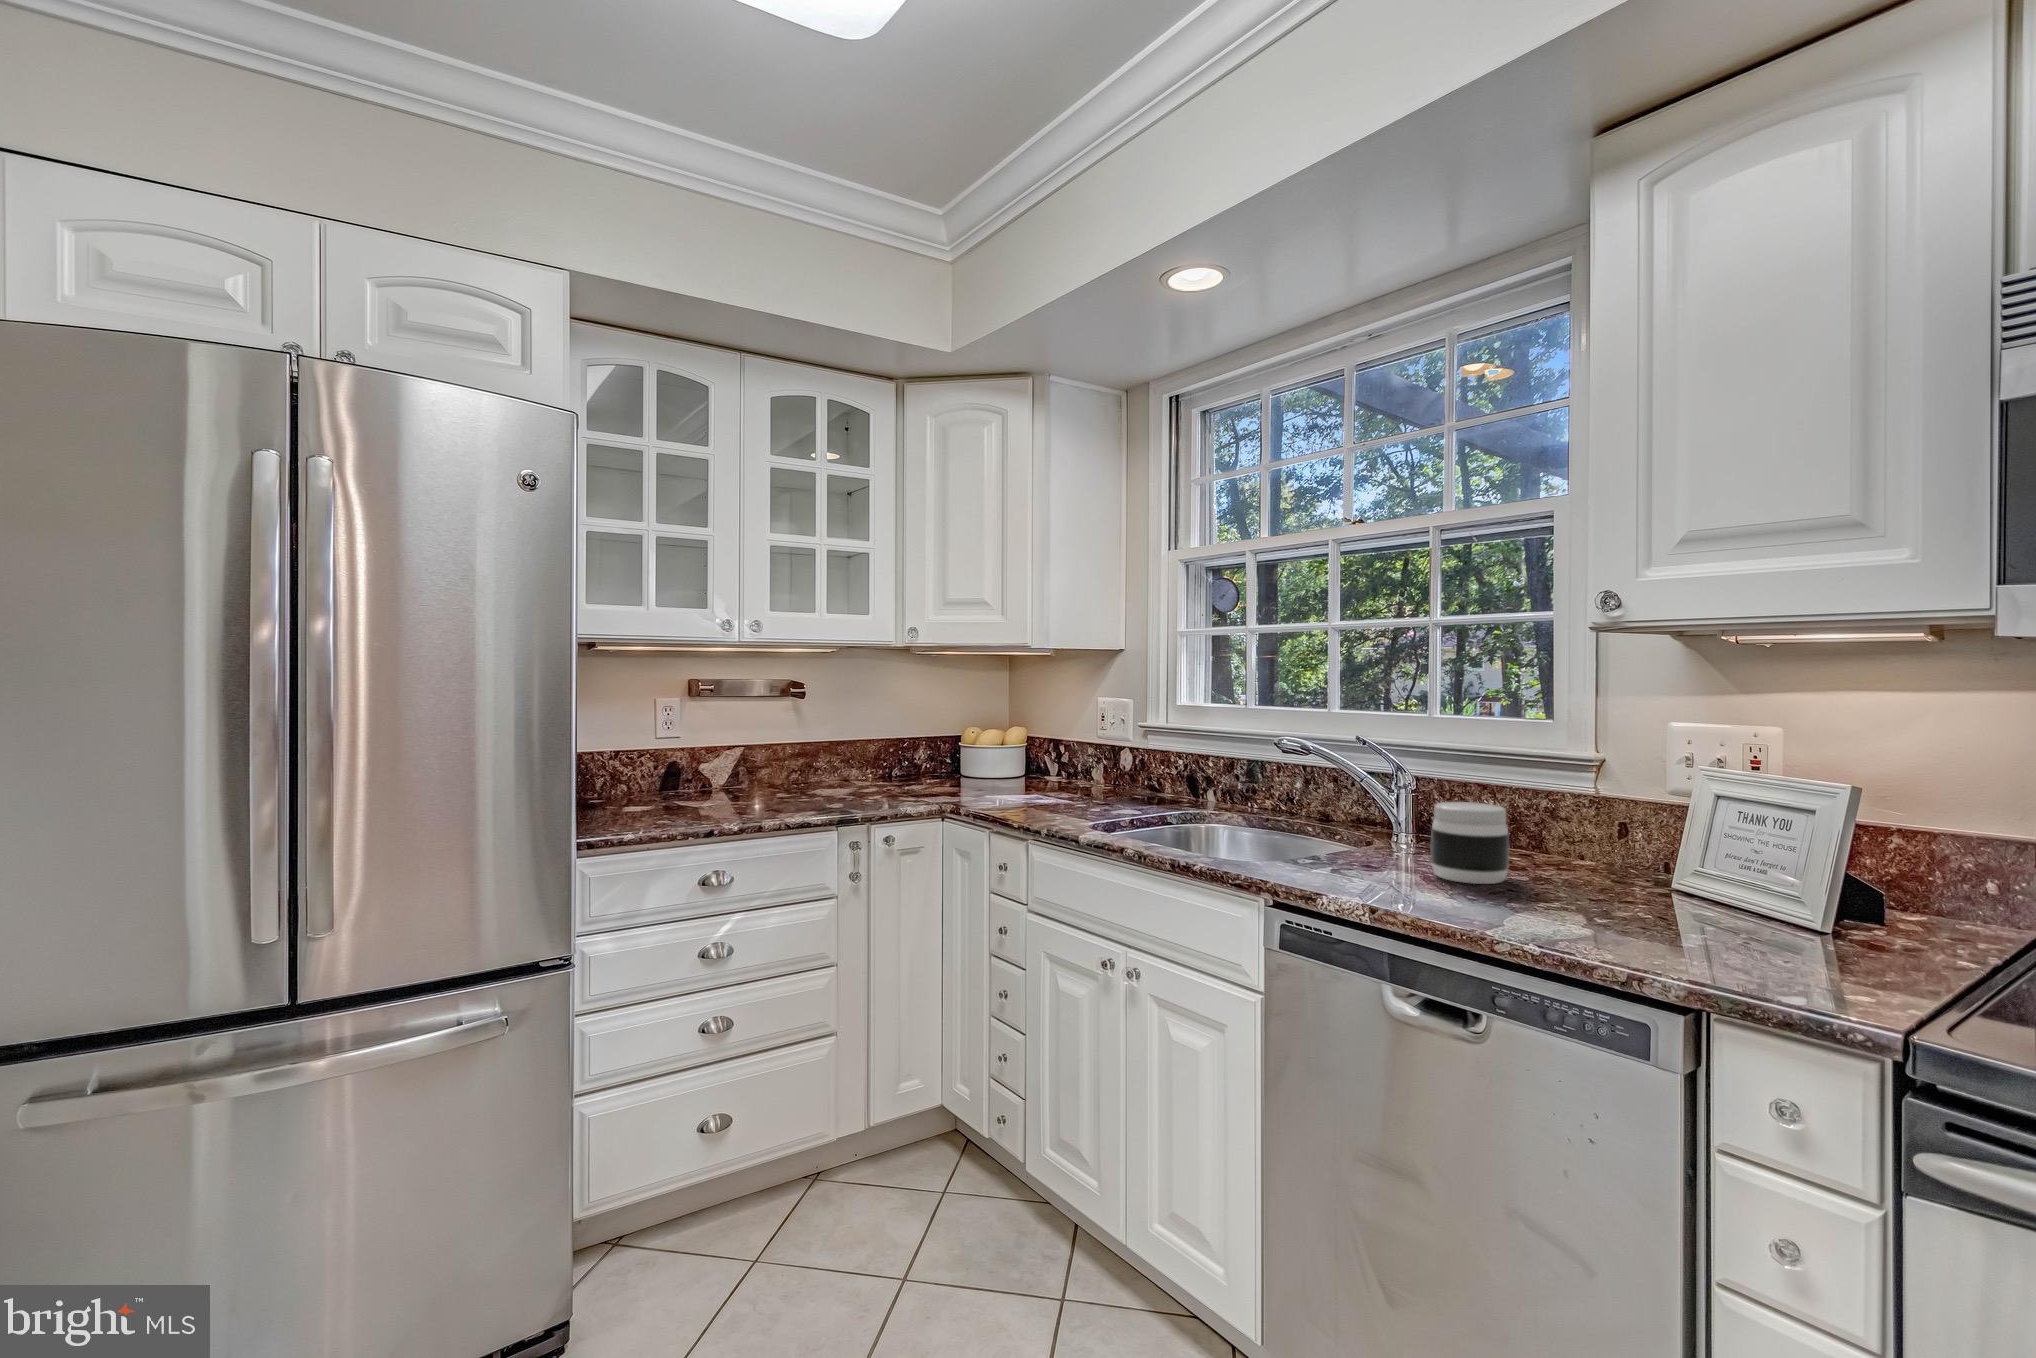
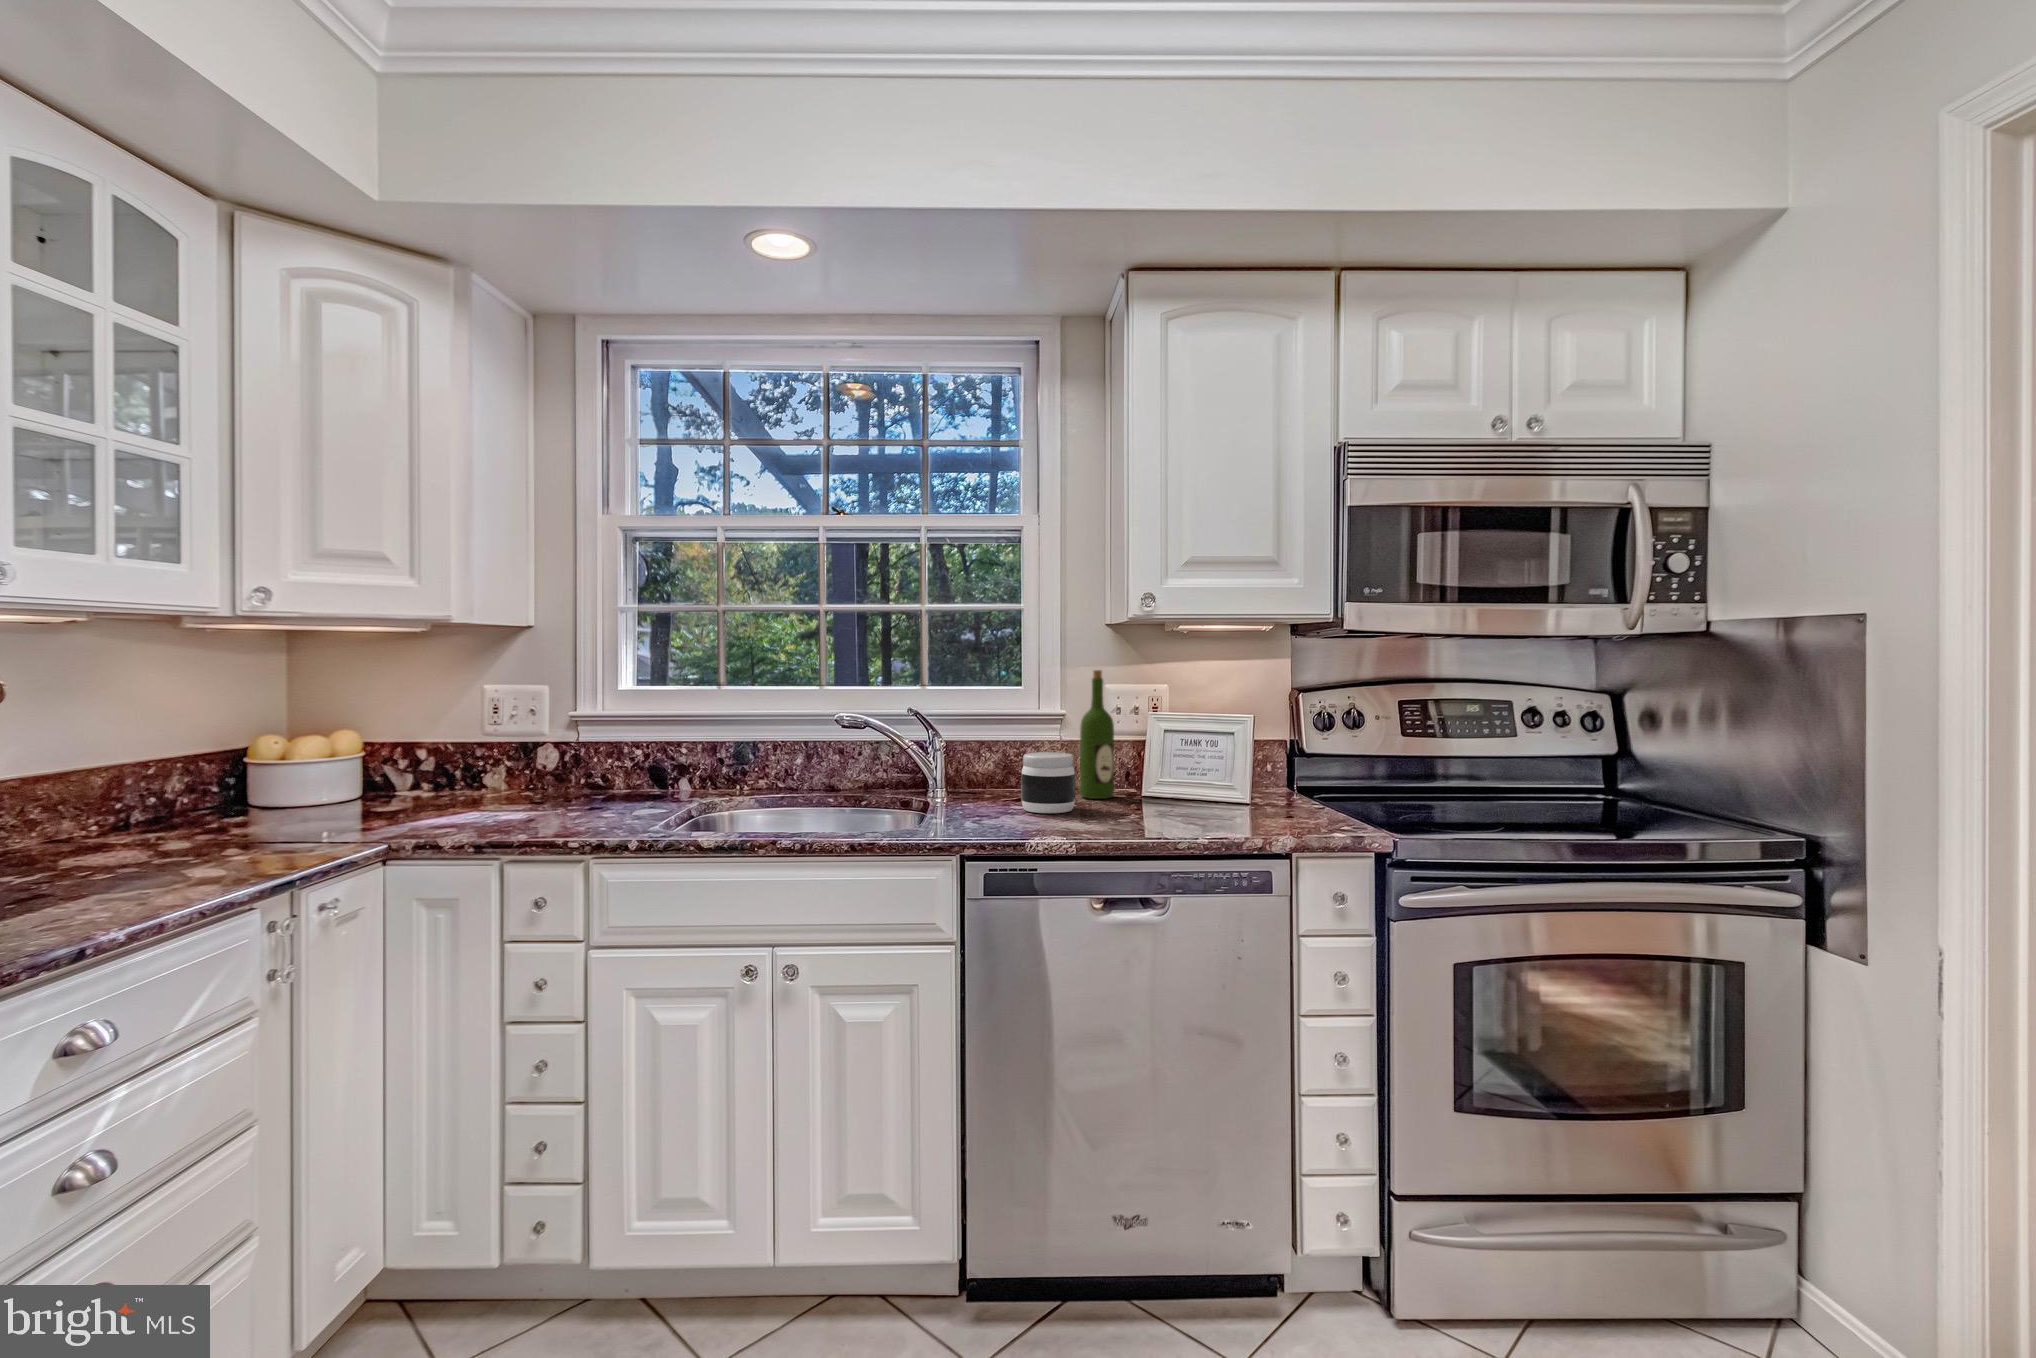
wine bottle: none [1570,699,1626,883] -> present [1080,670,1114,799]

